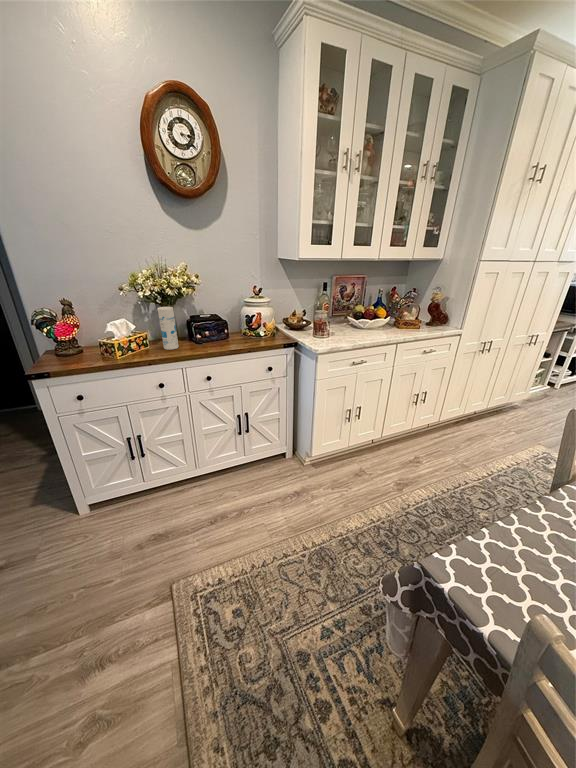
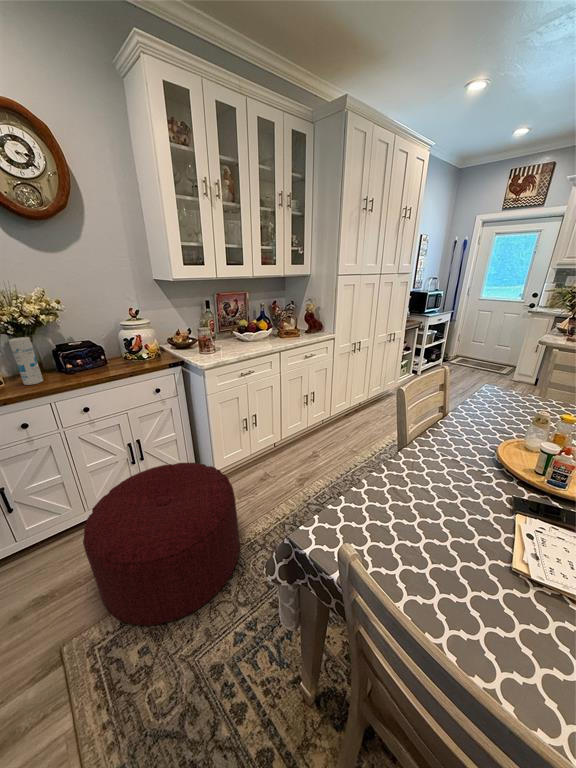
ottoman: none [197,441,335,592] -> present [83,463,240,625]

